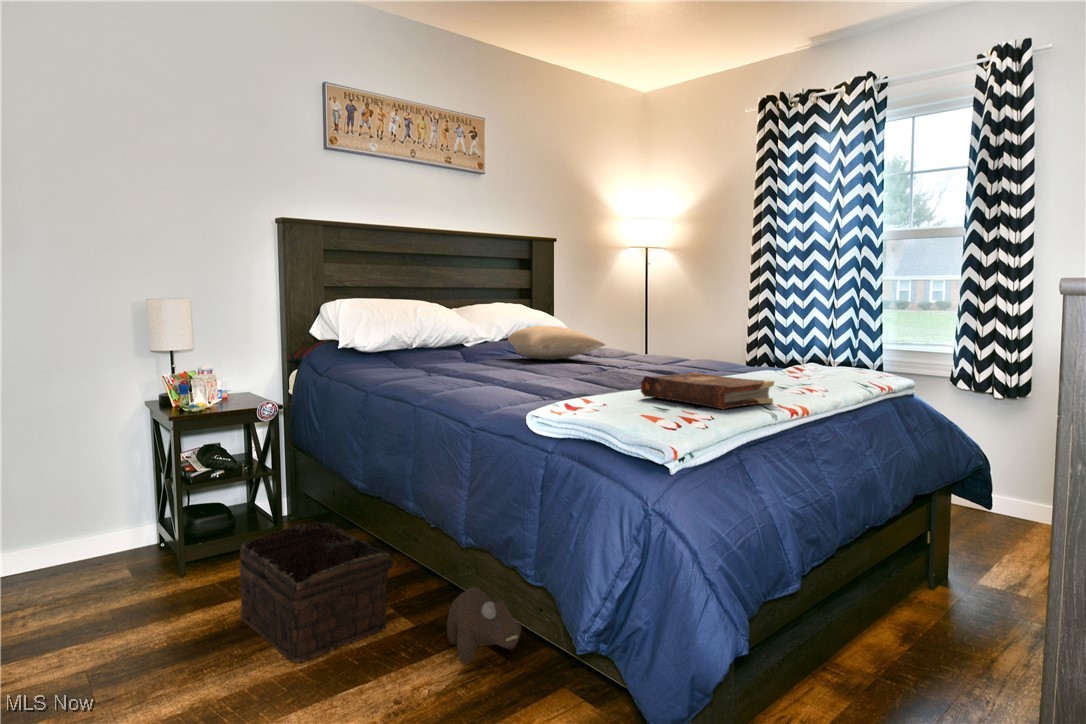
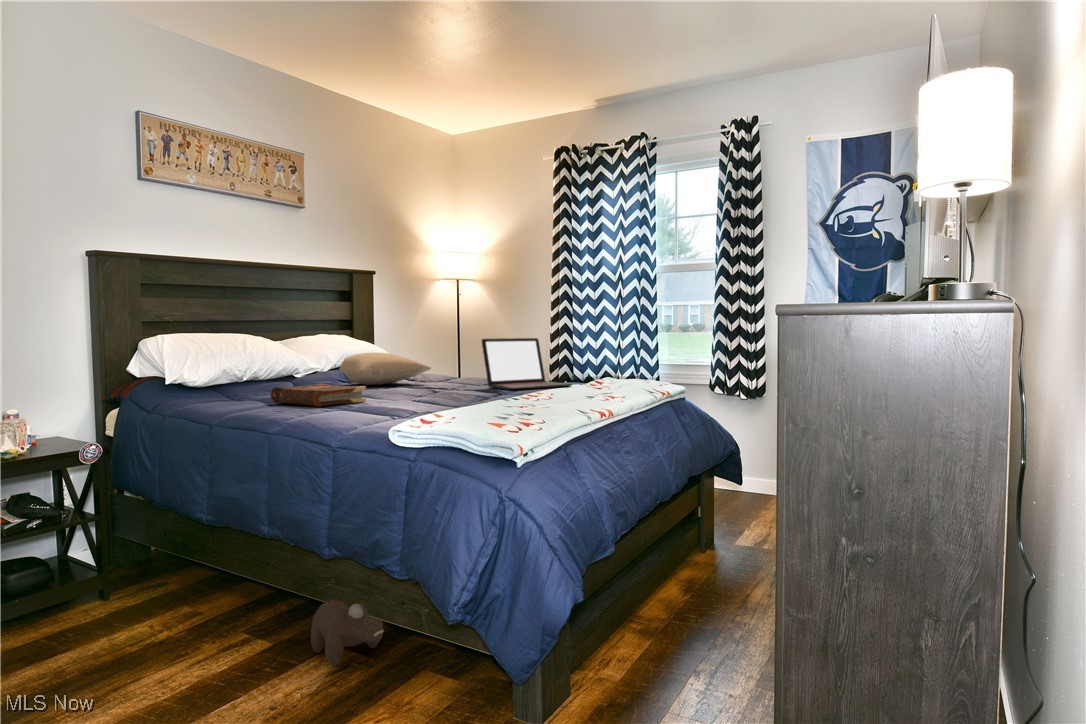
laptop: none [660,314,763,373] -> present [482,338,572,390]
book: present [641,372,774,409] -> present [271,384,366,407]
basket: present [239,522,393,662] -> none [75,554,251,694]

